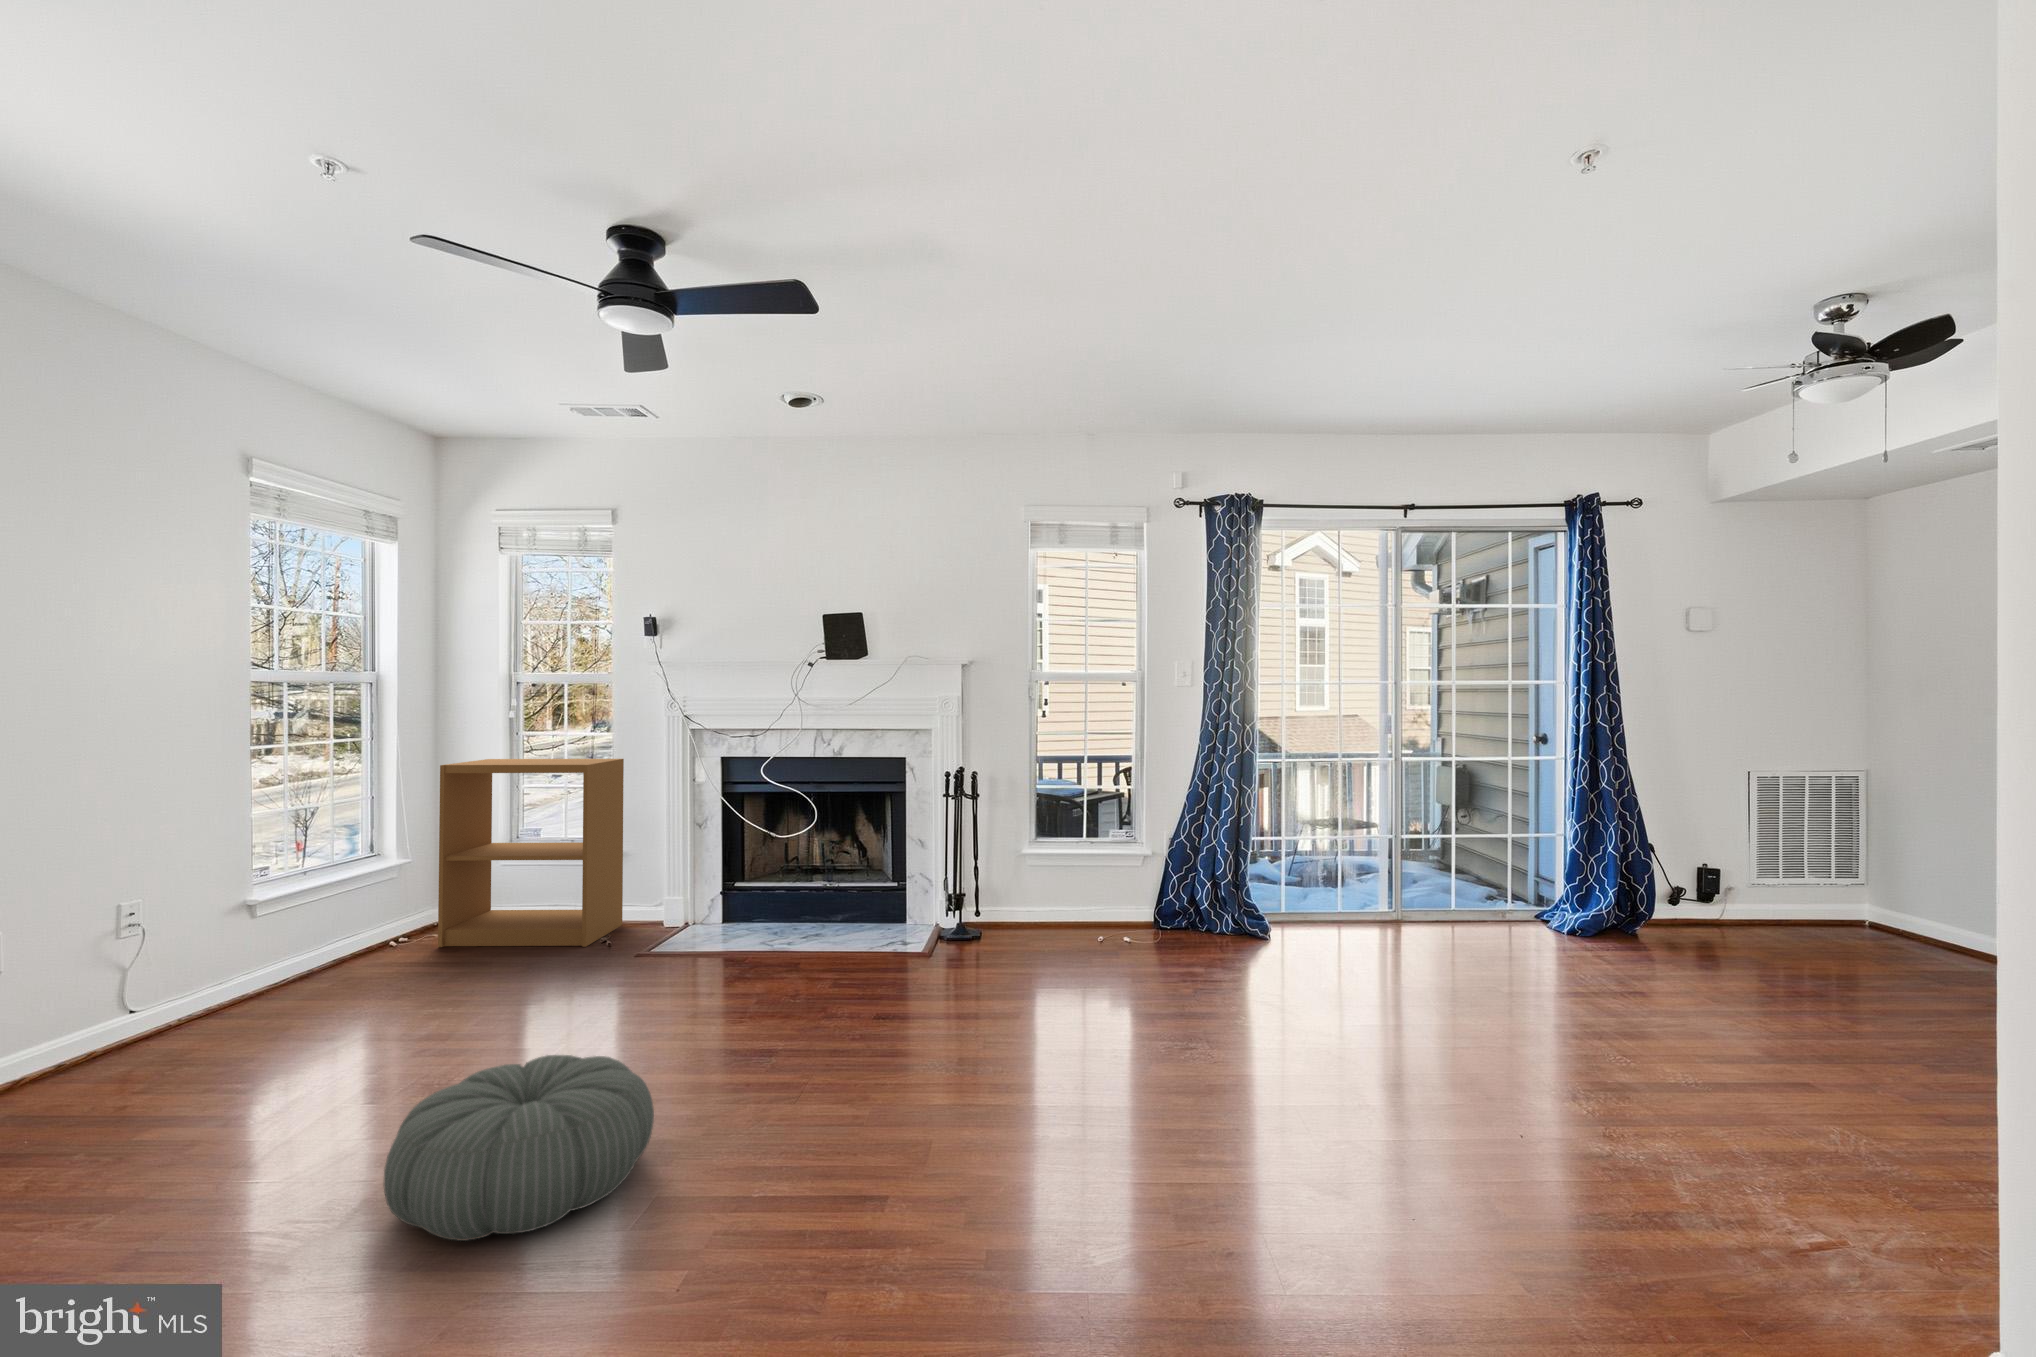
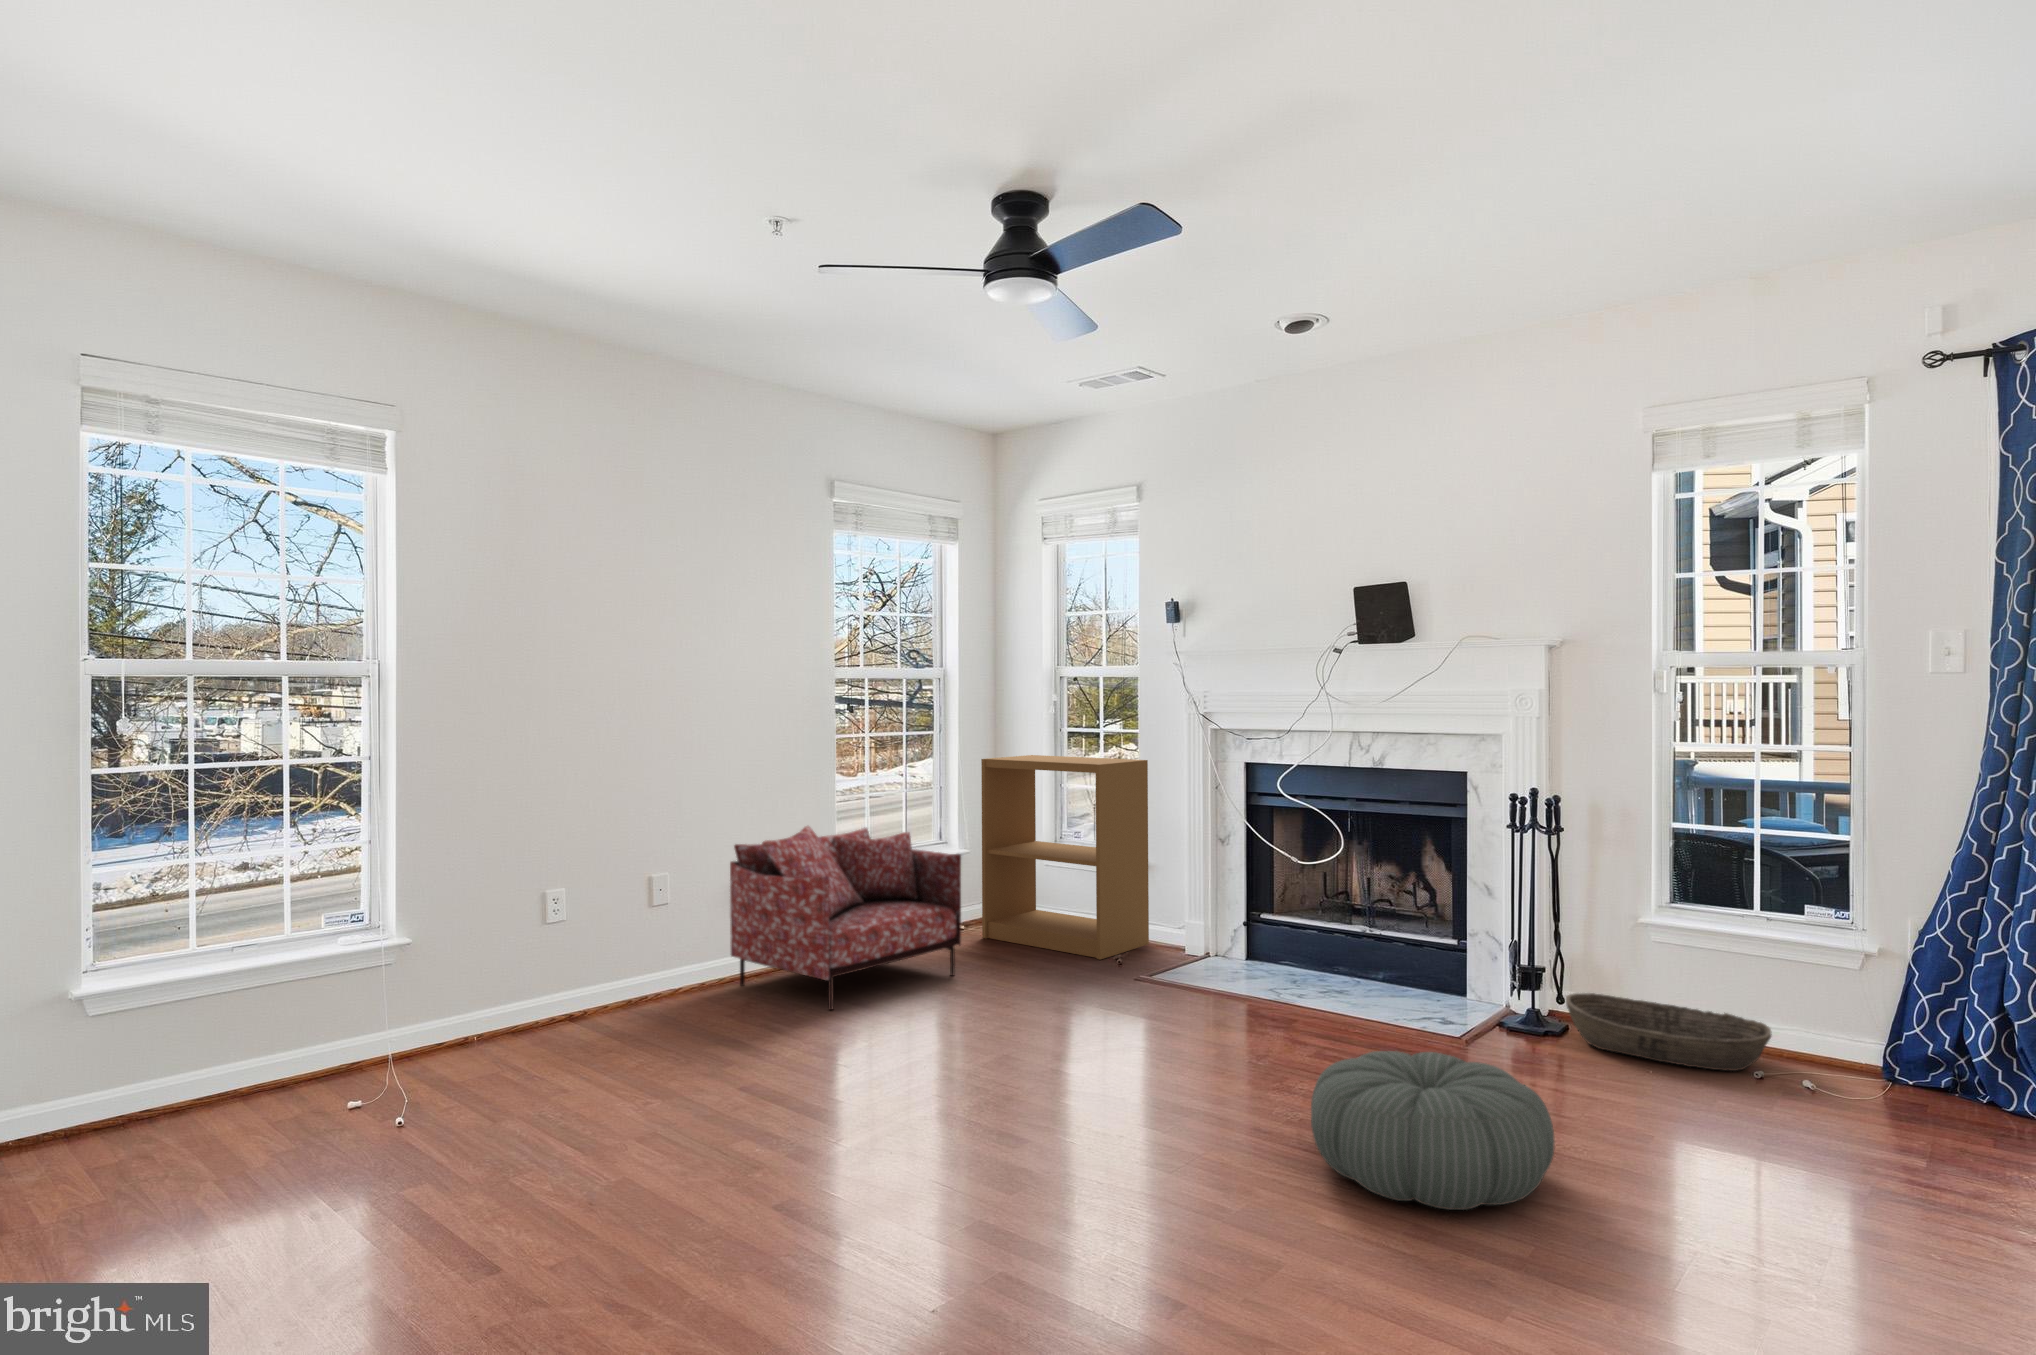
armchair: none [110,847,444,1062] -> present [730,826,961,1010]
basket: none [984,905,1105,944] -> present [1566,993,1772,1071]
pouf: present [384,1055,654,1241] -> present [1311,1051,1555,1210]

